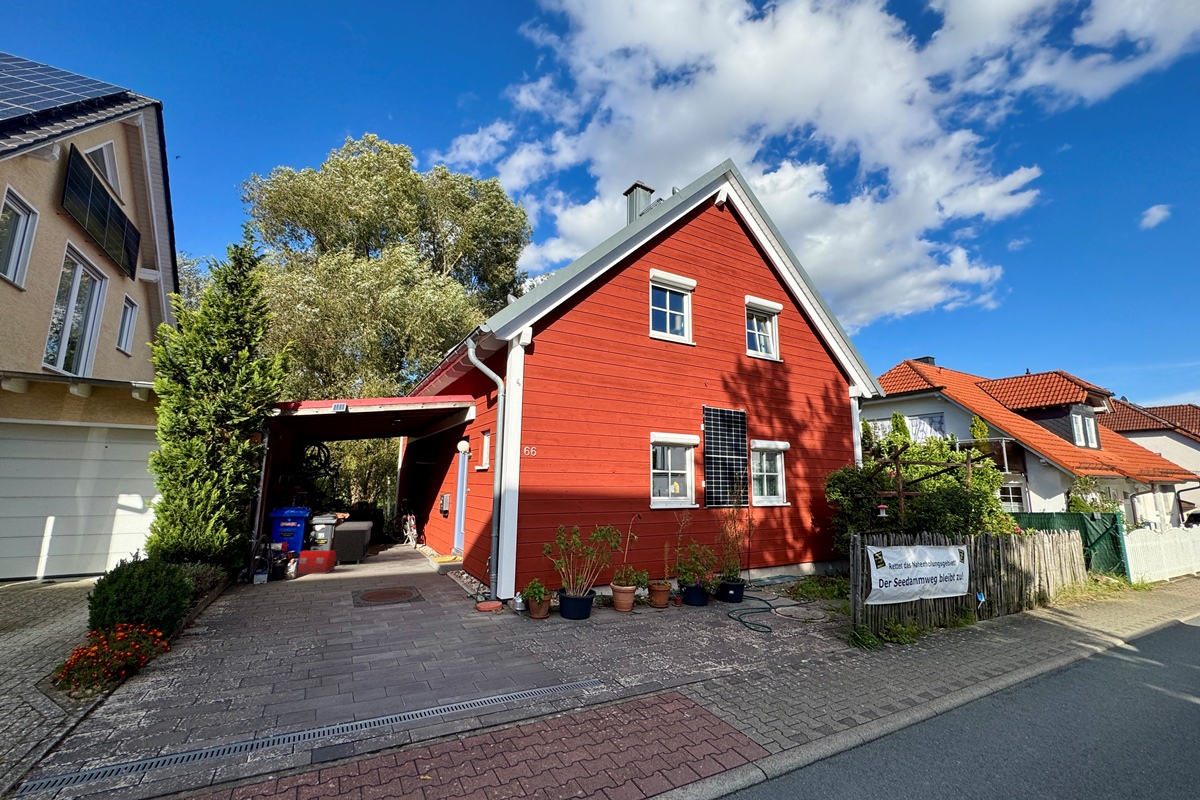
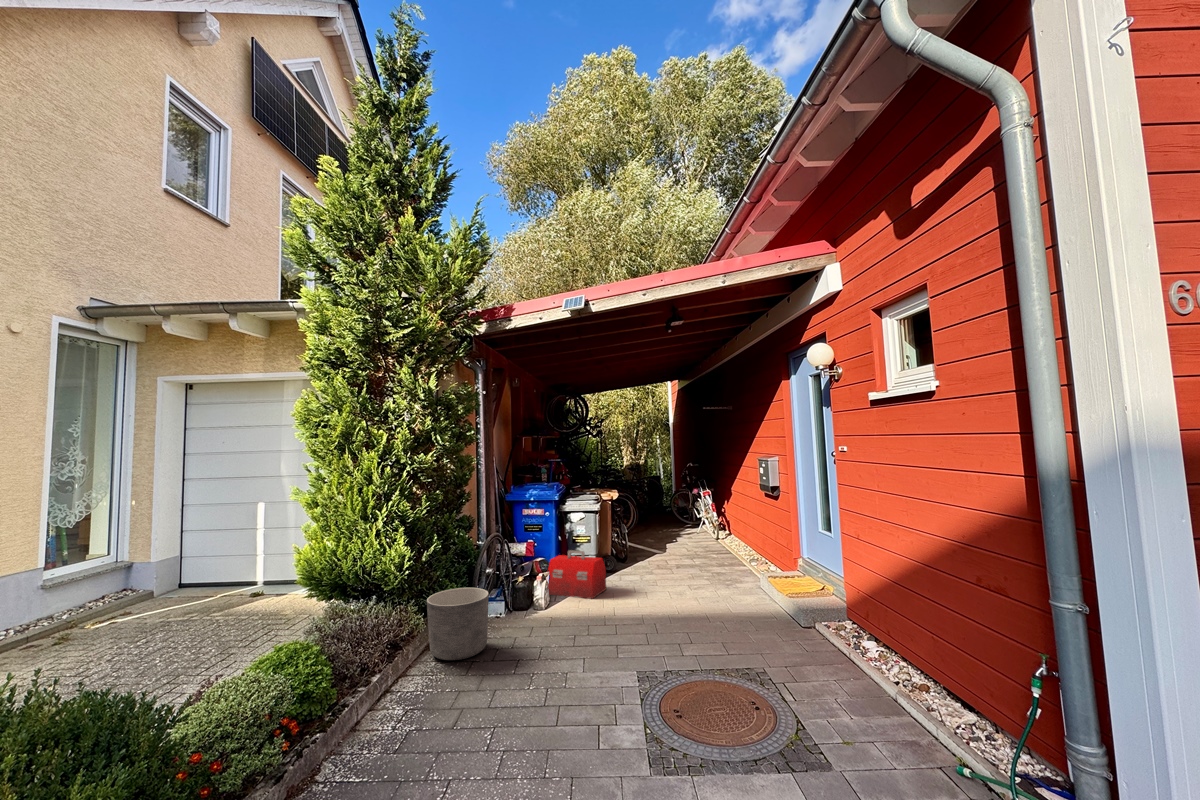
storage bench: present [333,522,373,565] -> none [601,504,654,576]
planter: none [224,561,266,597] -> present [427,588,489,660]

